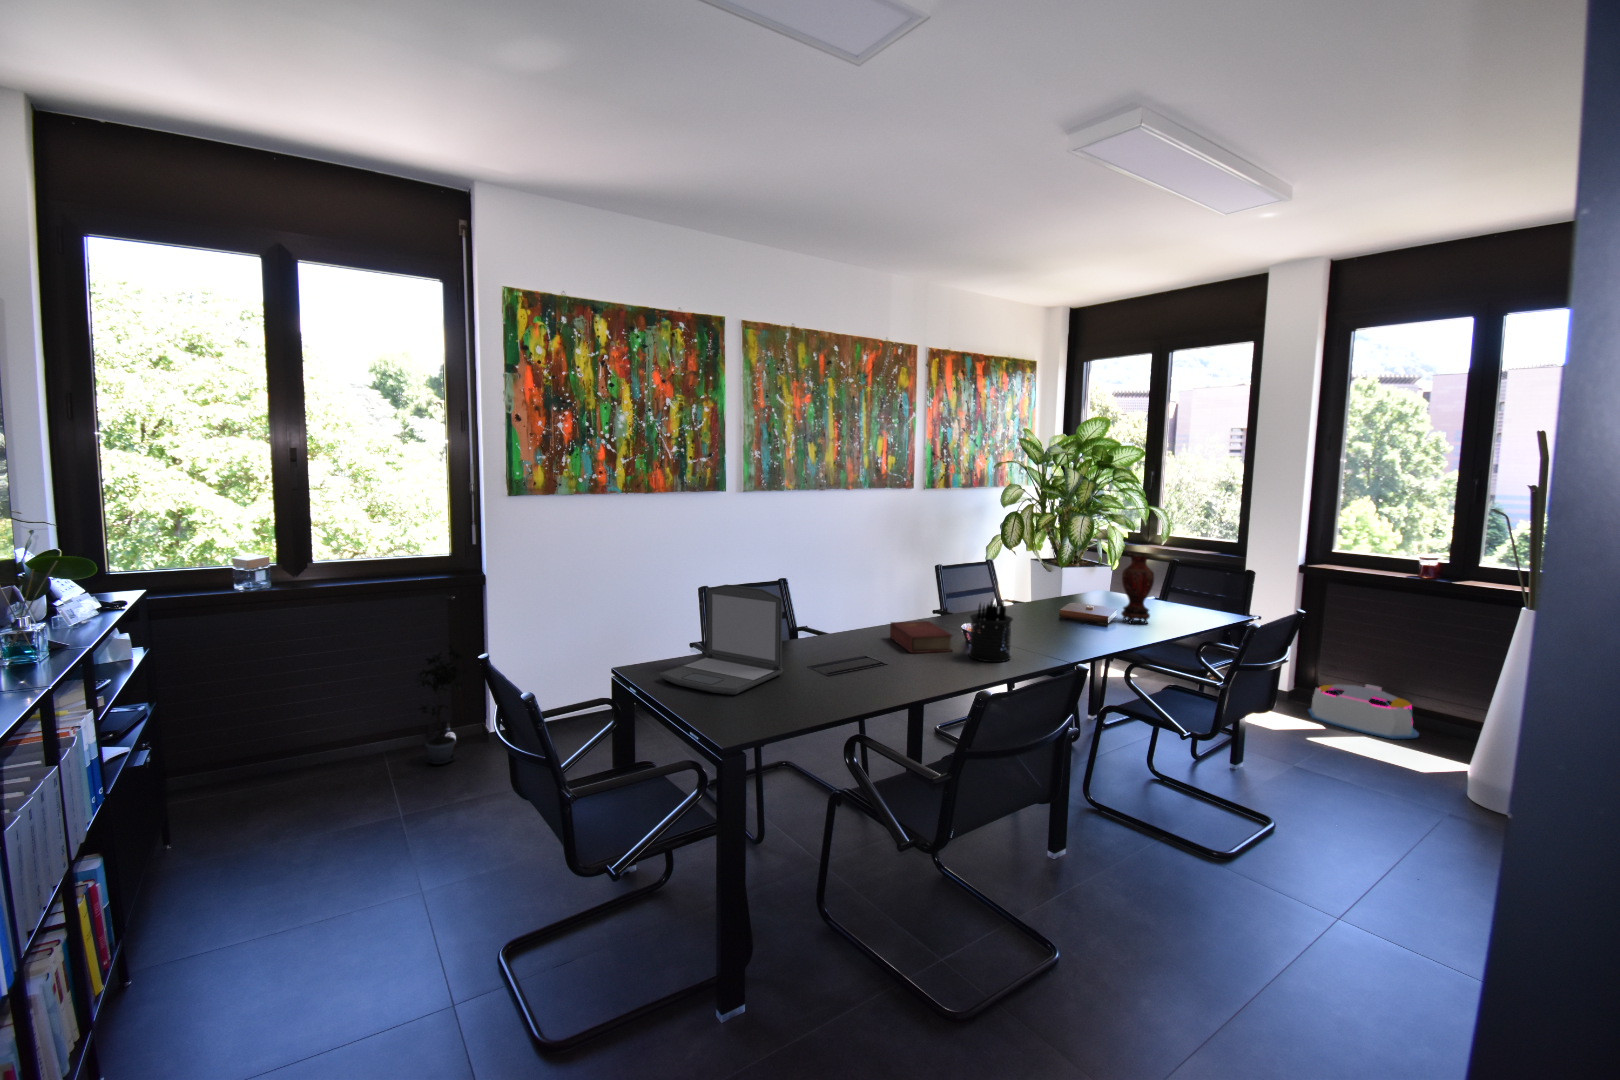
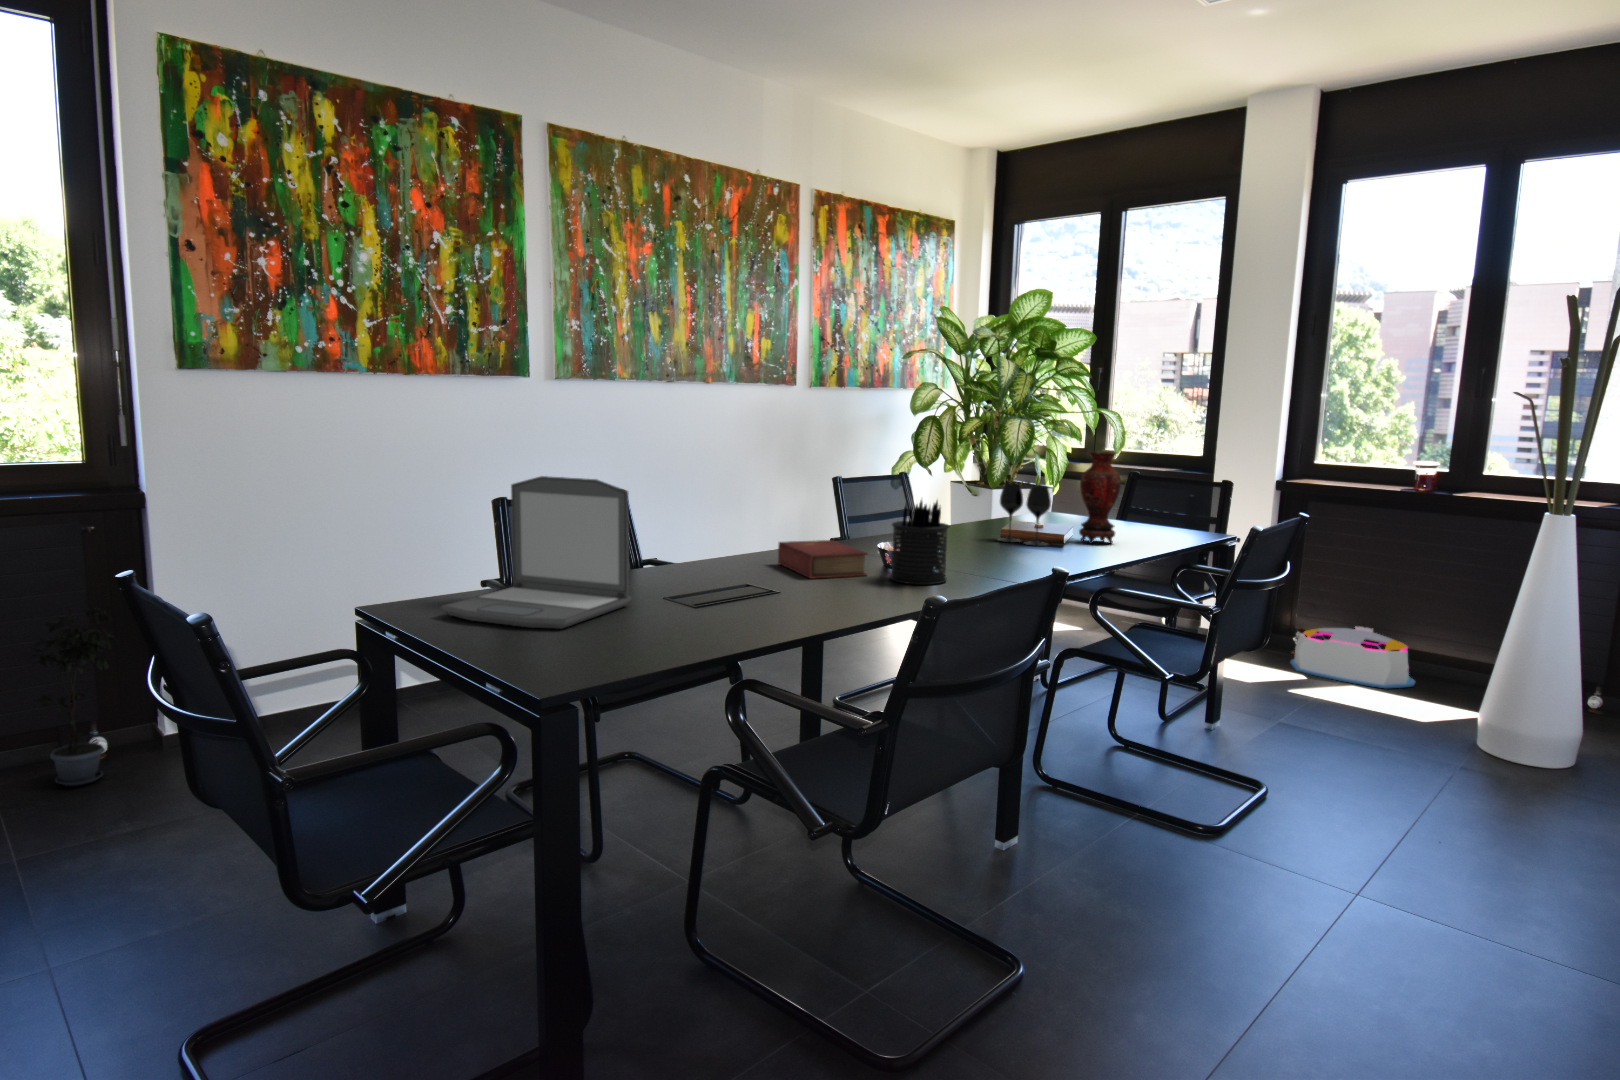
wine glass: none [1057,576,1098,624] -> present [998,483,1051,546]

